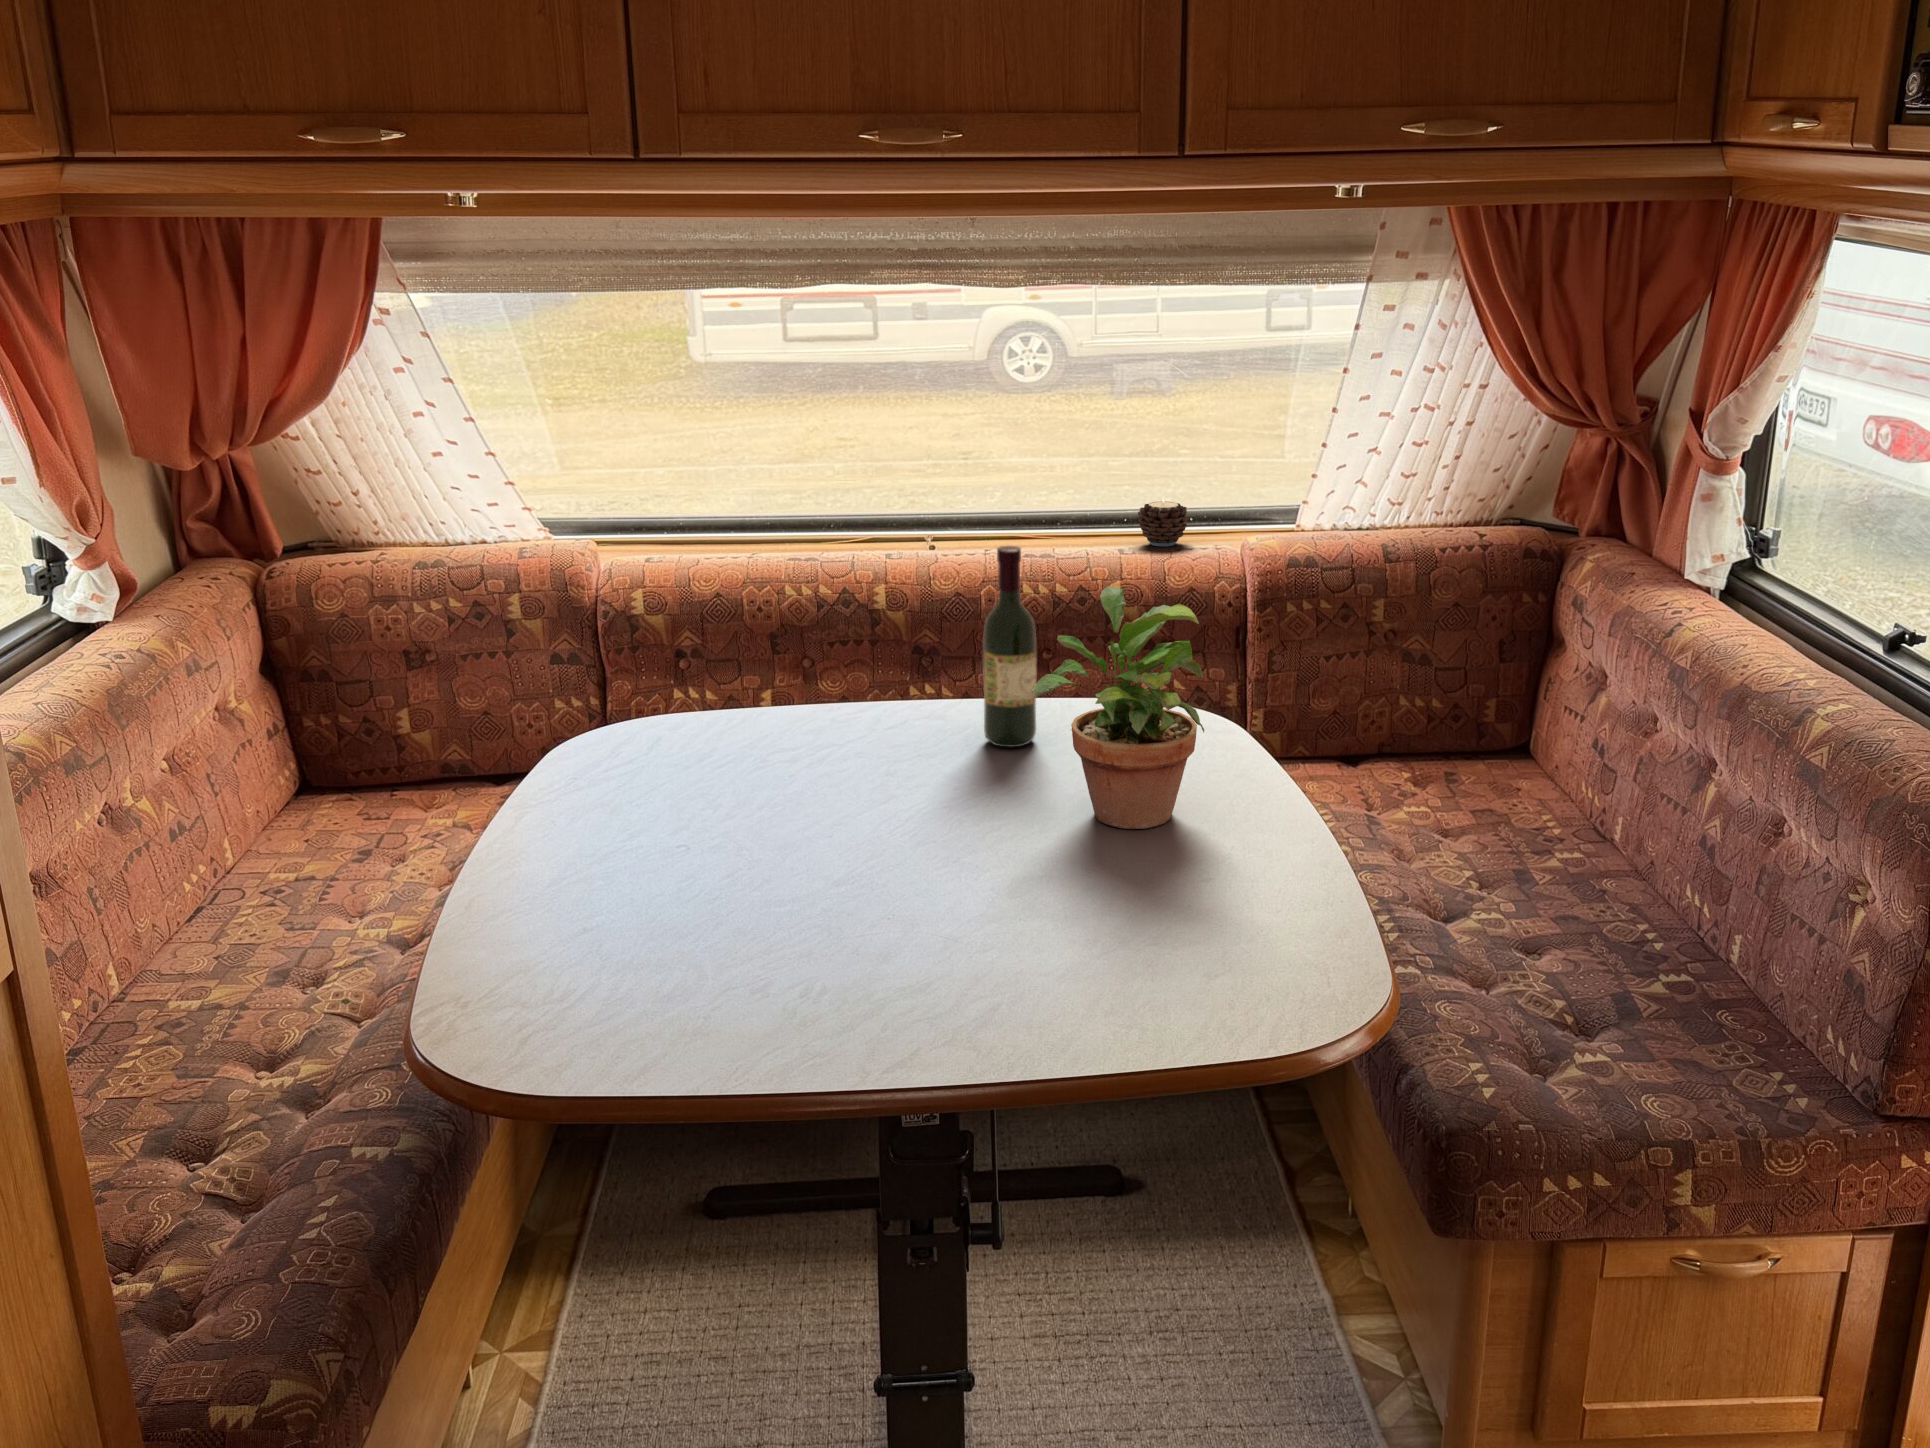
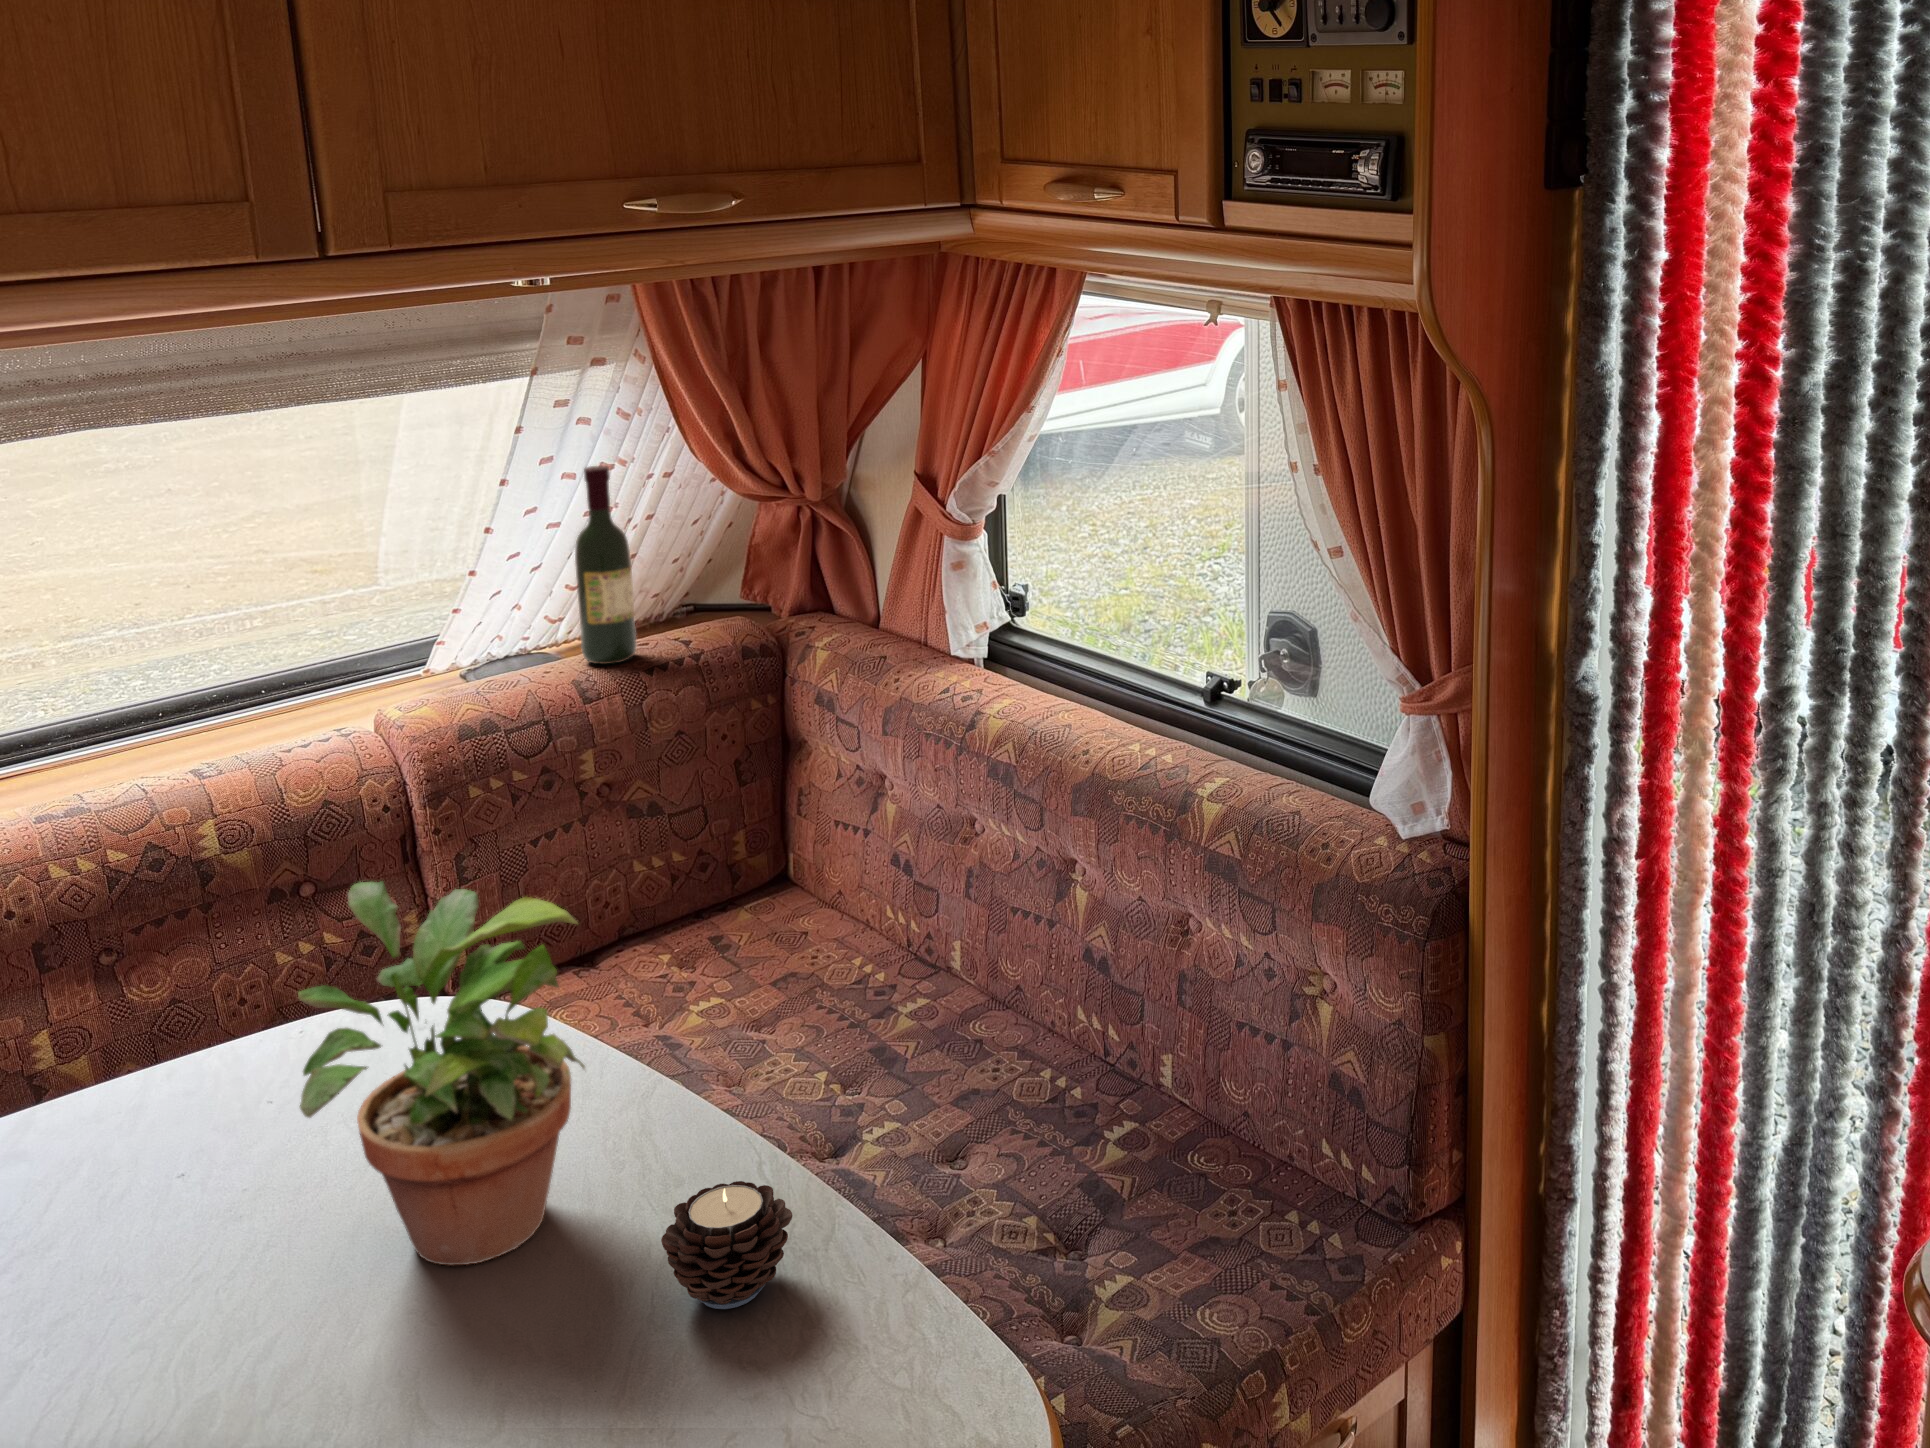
candle: present [1138,497,1189,546] -> present [661,1181,792,1309]
wine bottle: present [983,546,1036,747] -> present [575,466,636,664]

